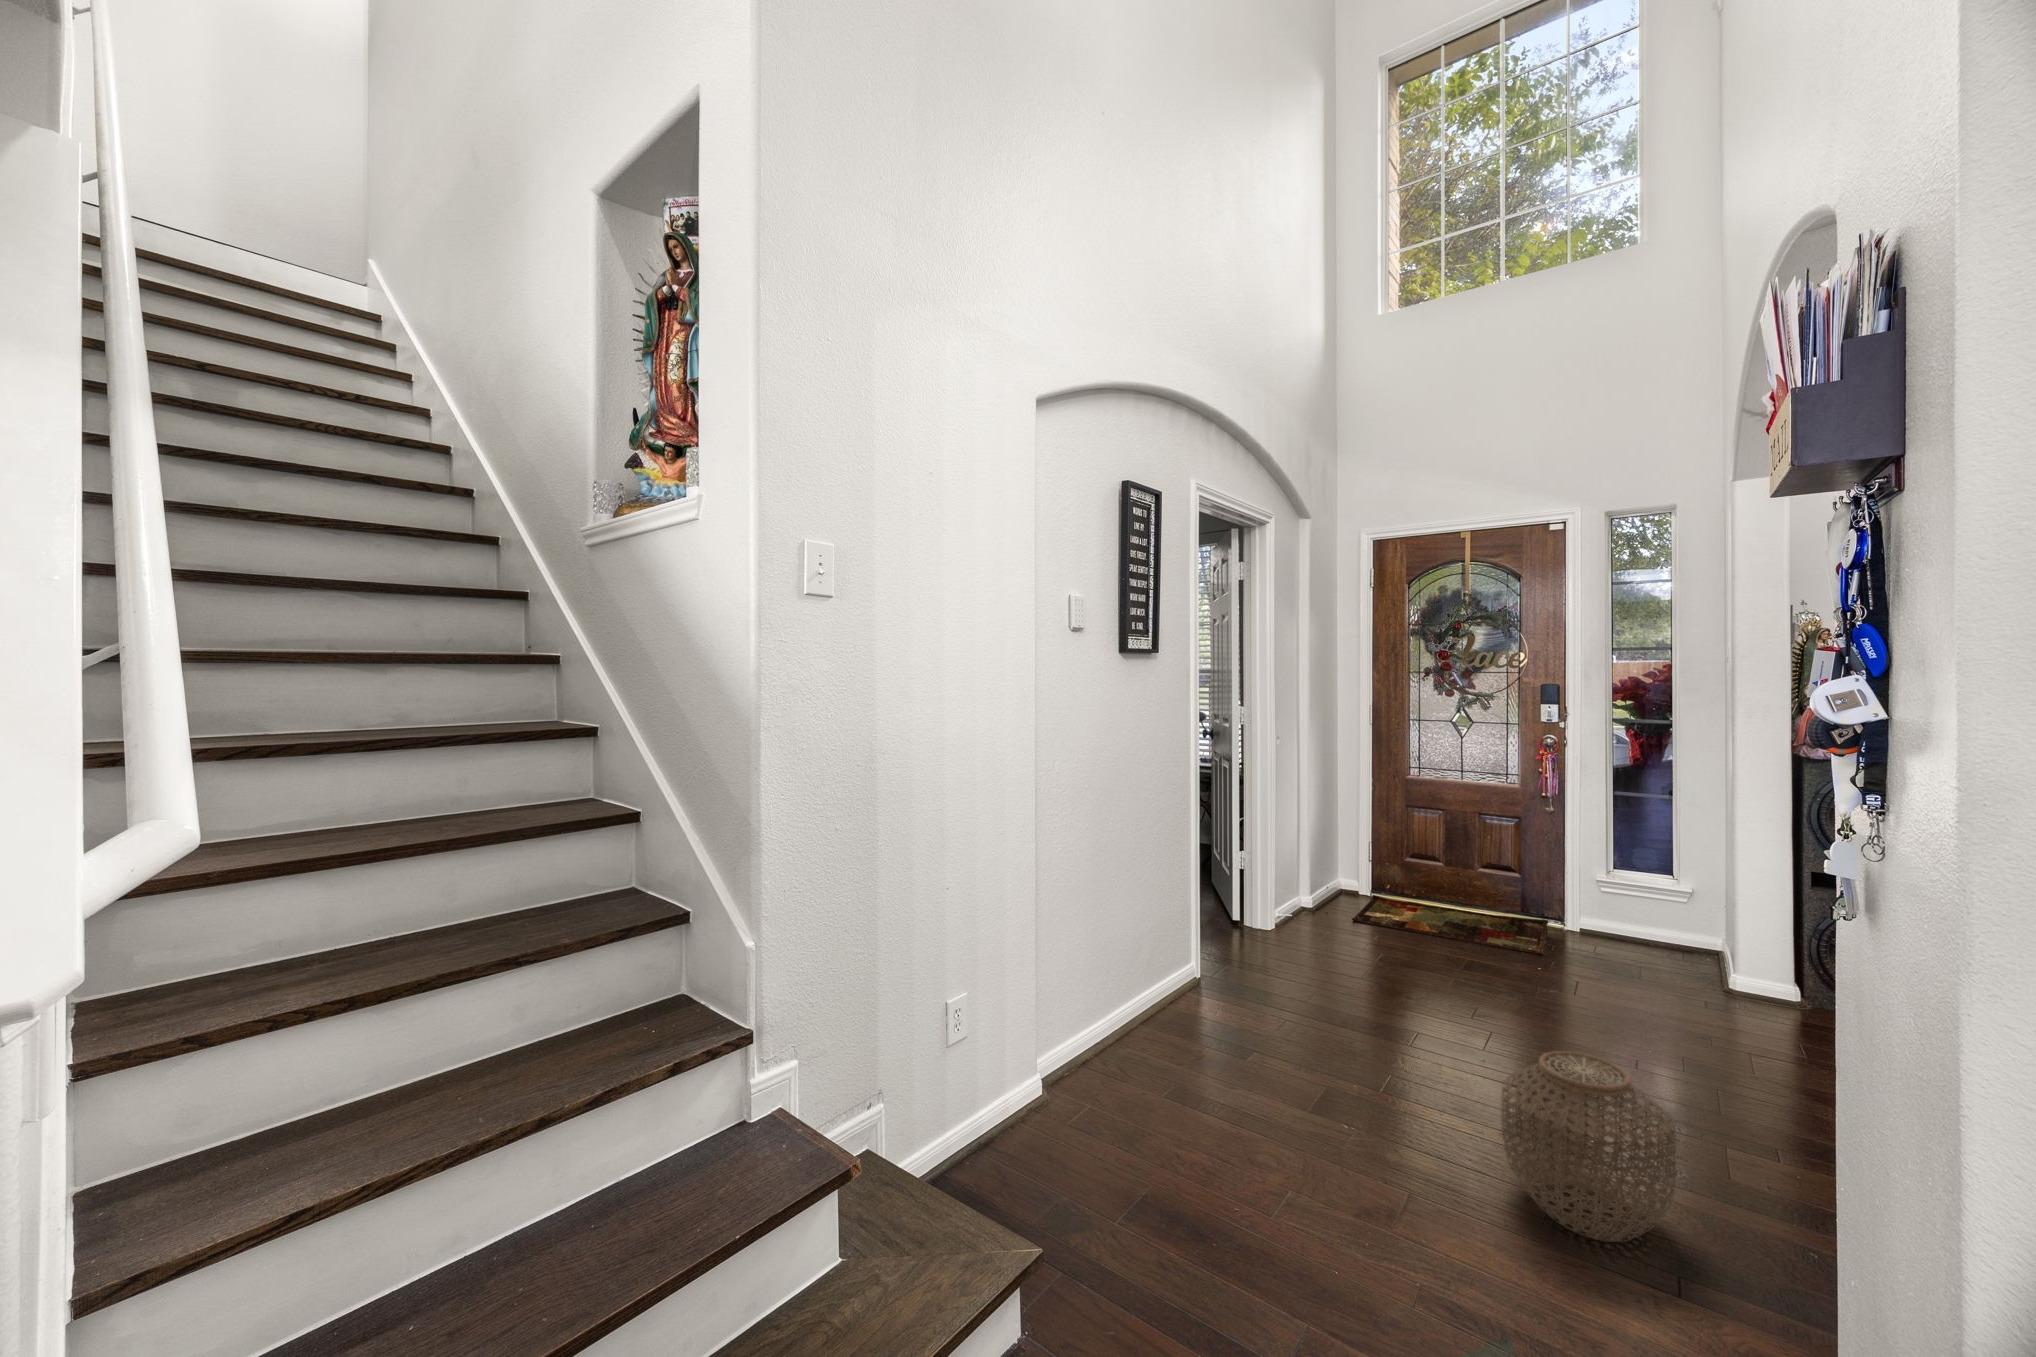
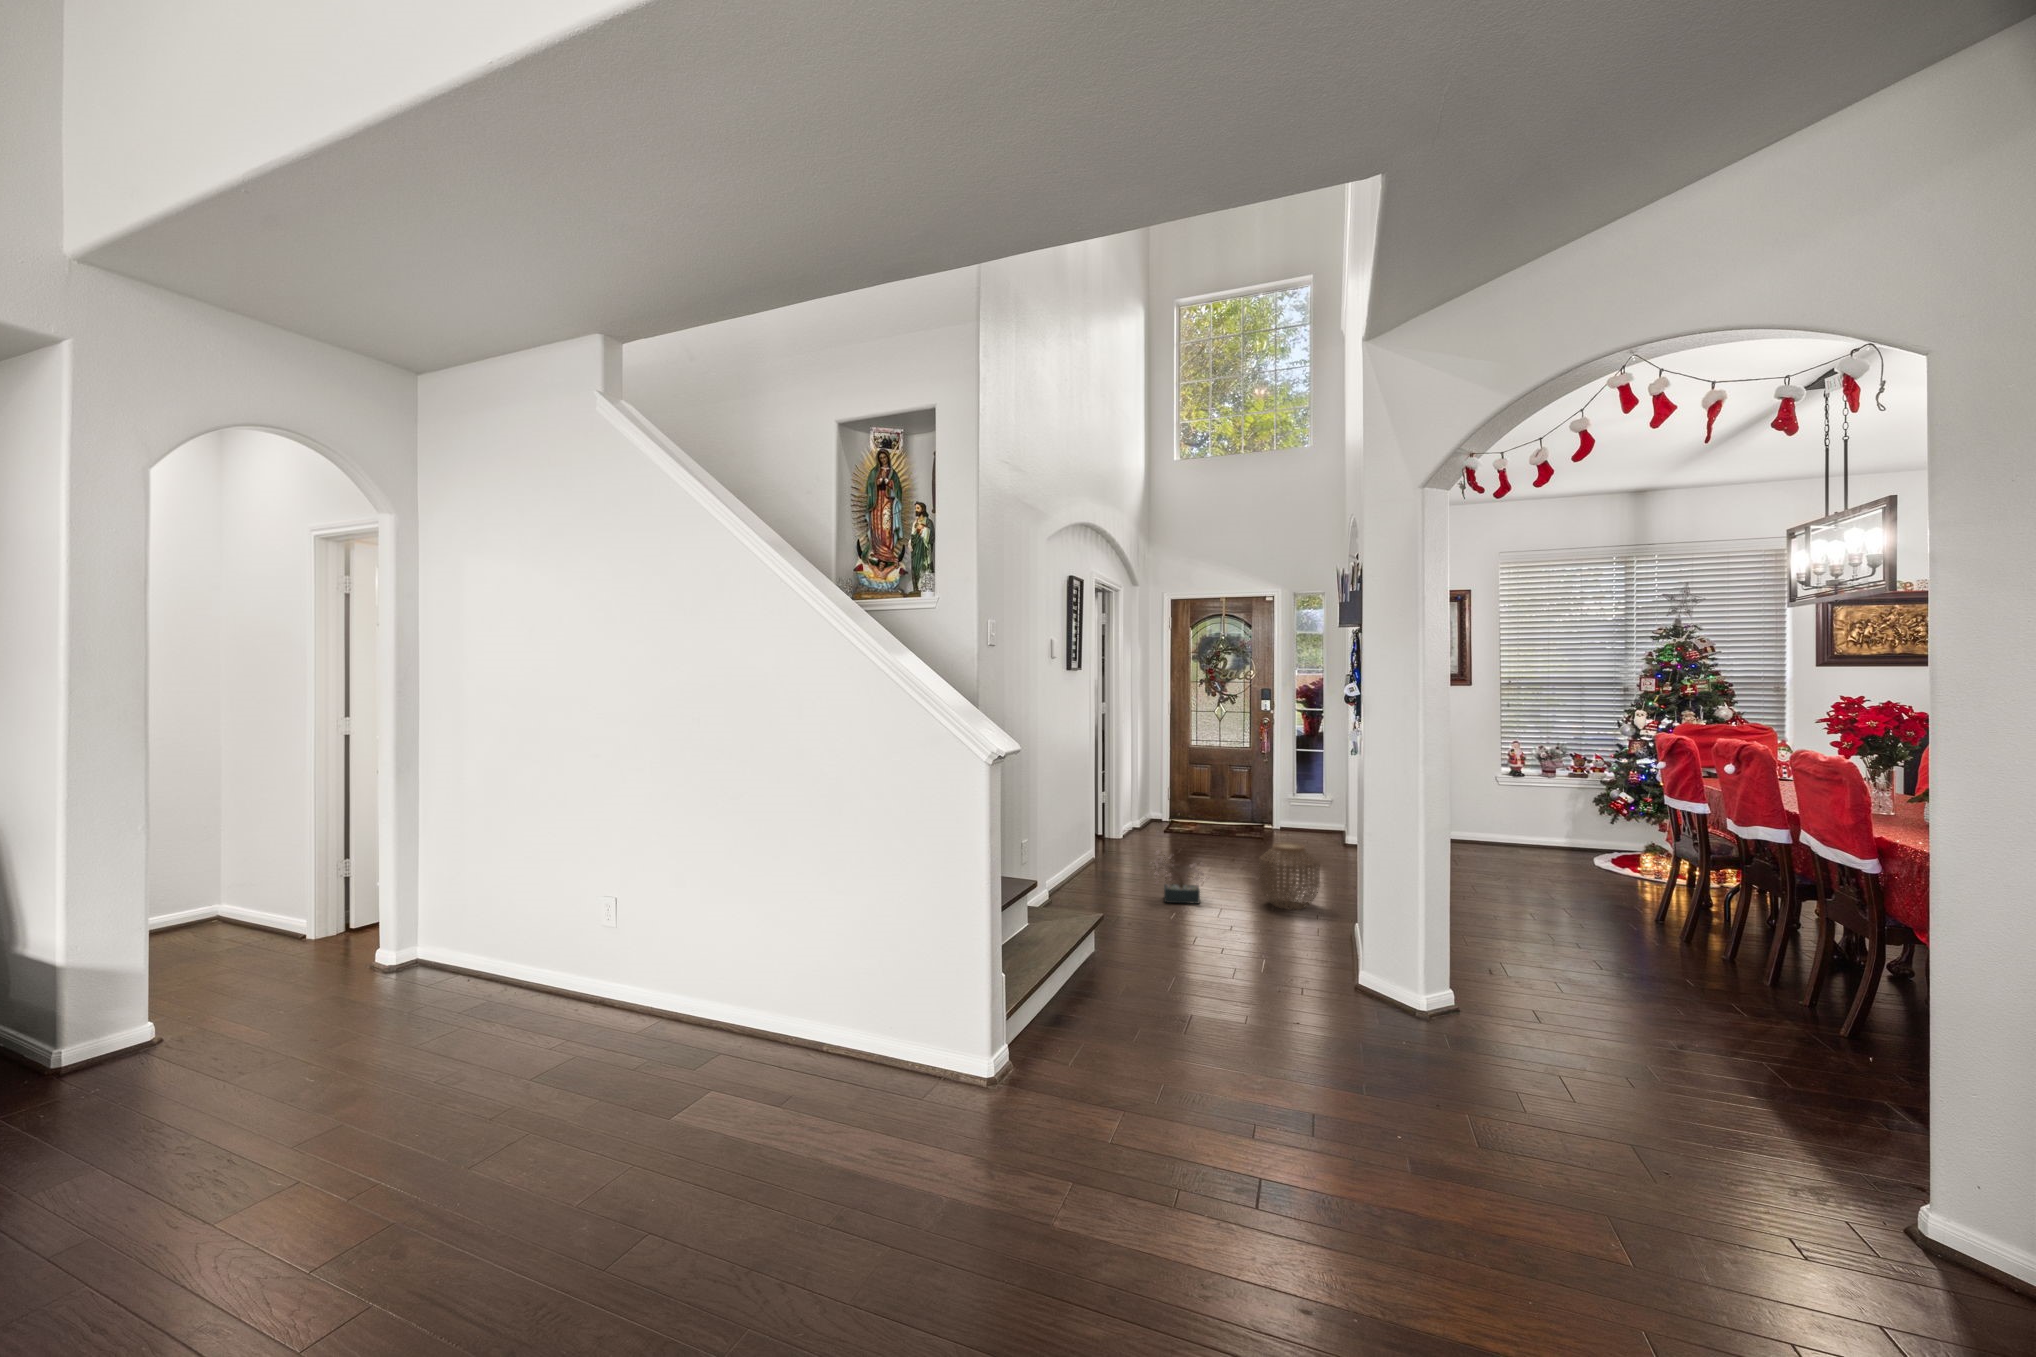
decorative plant: none [1244,1020,1379,1166] -> present [1151,850,1204,904]

